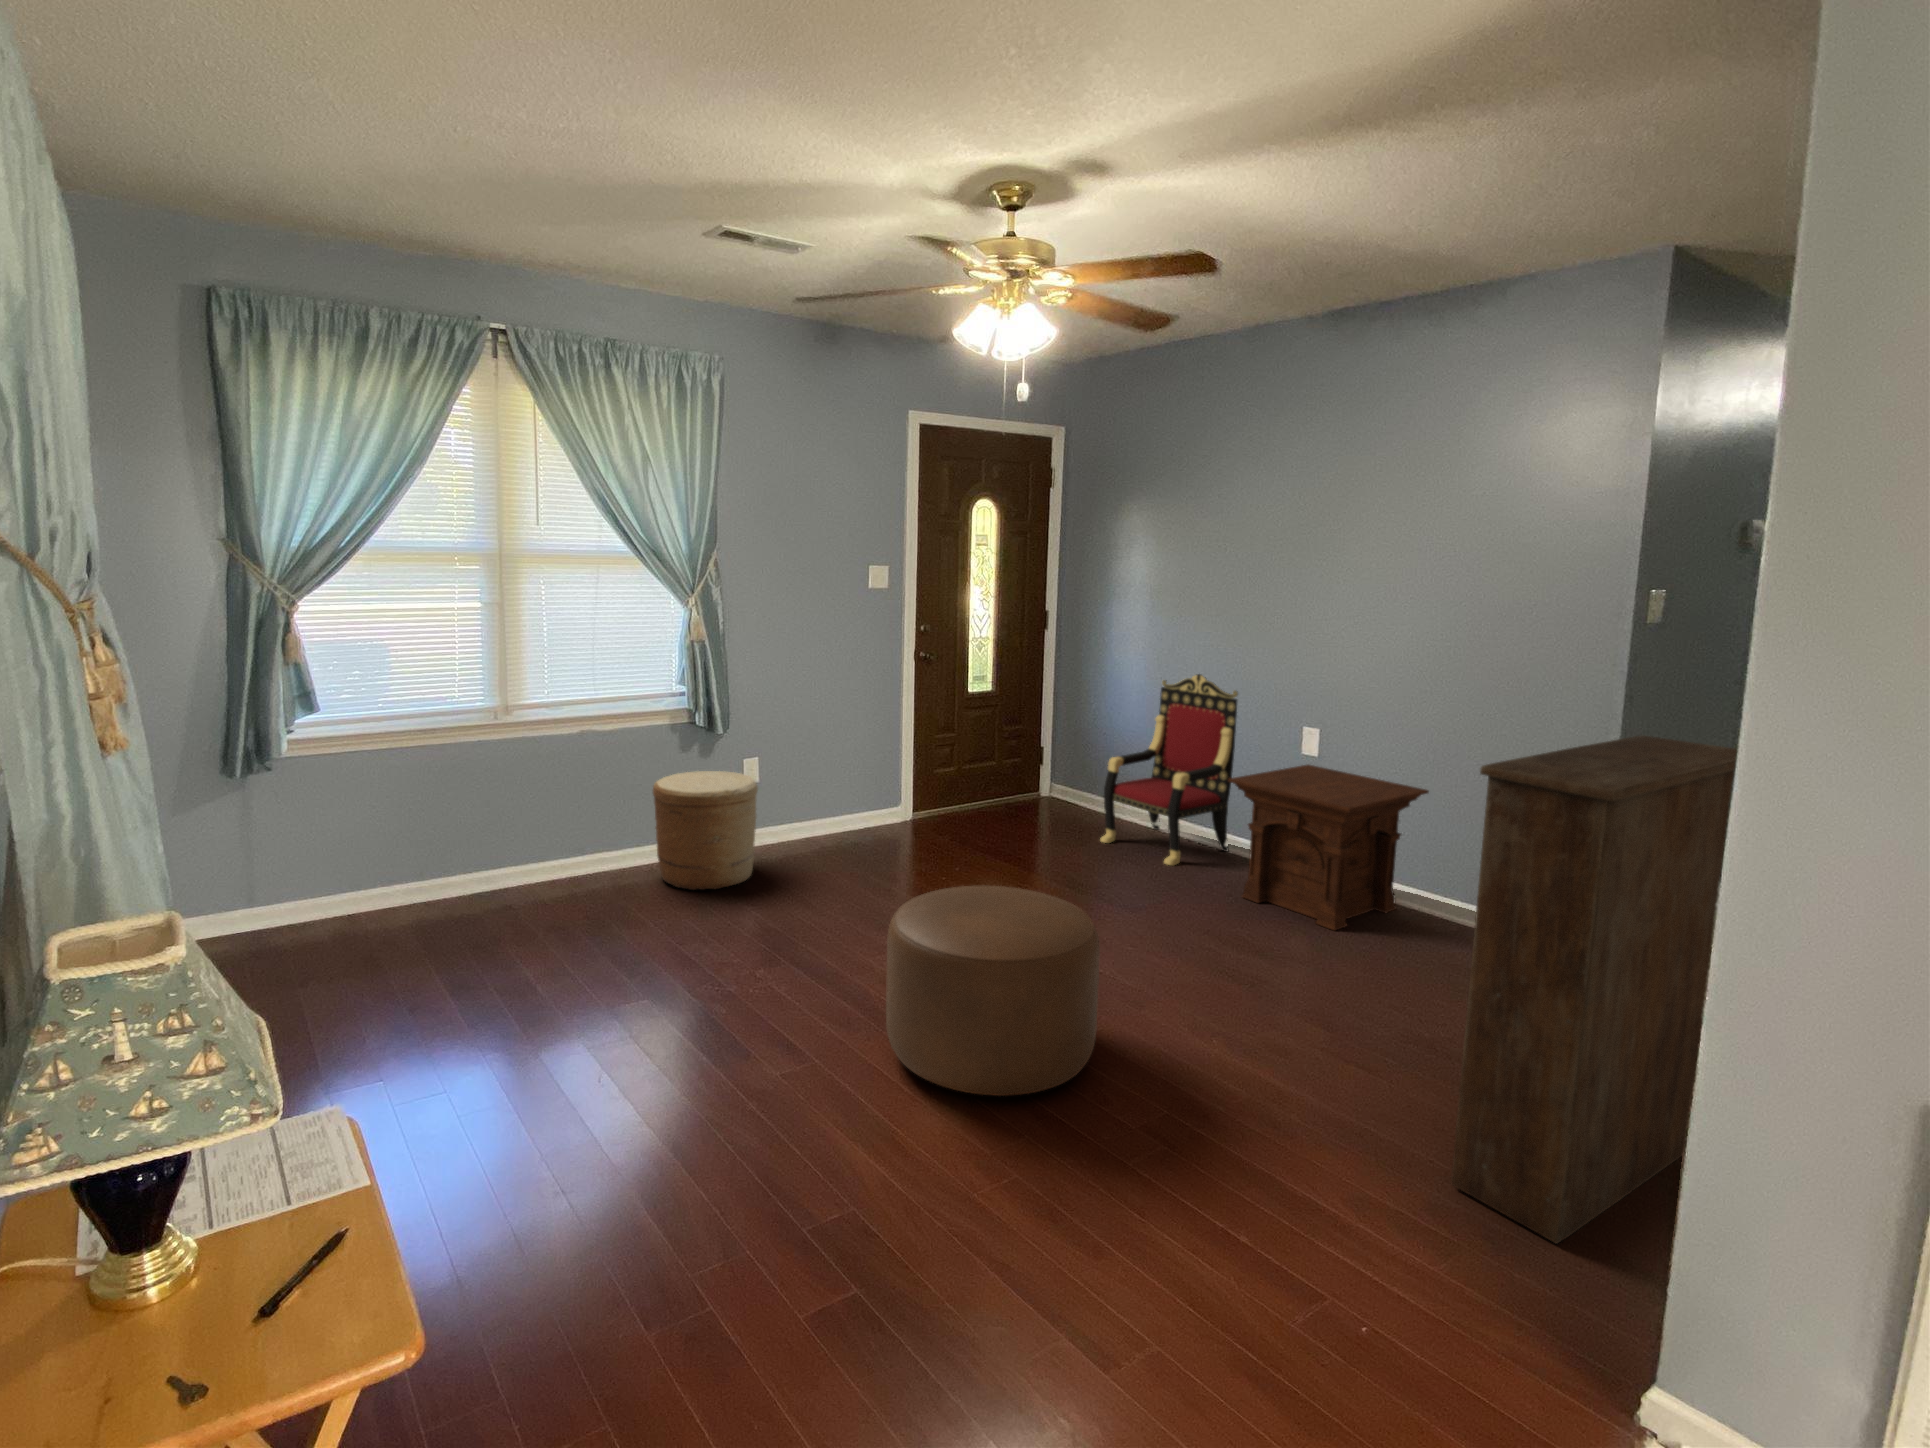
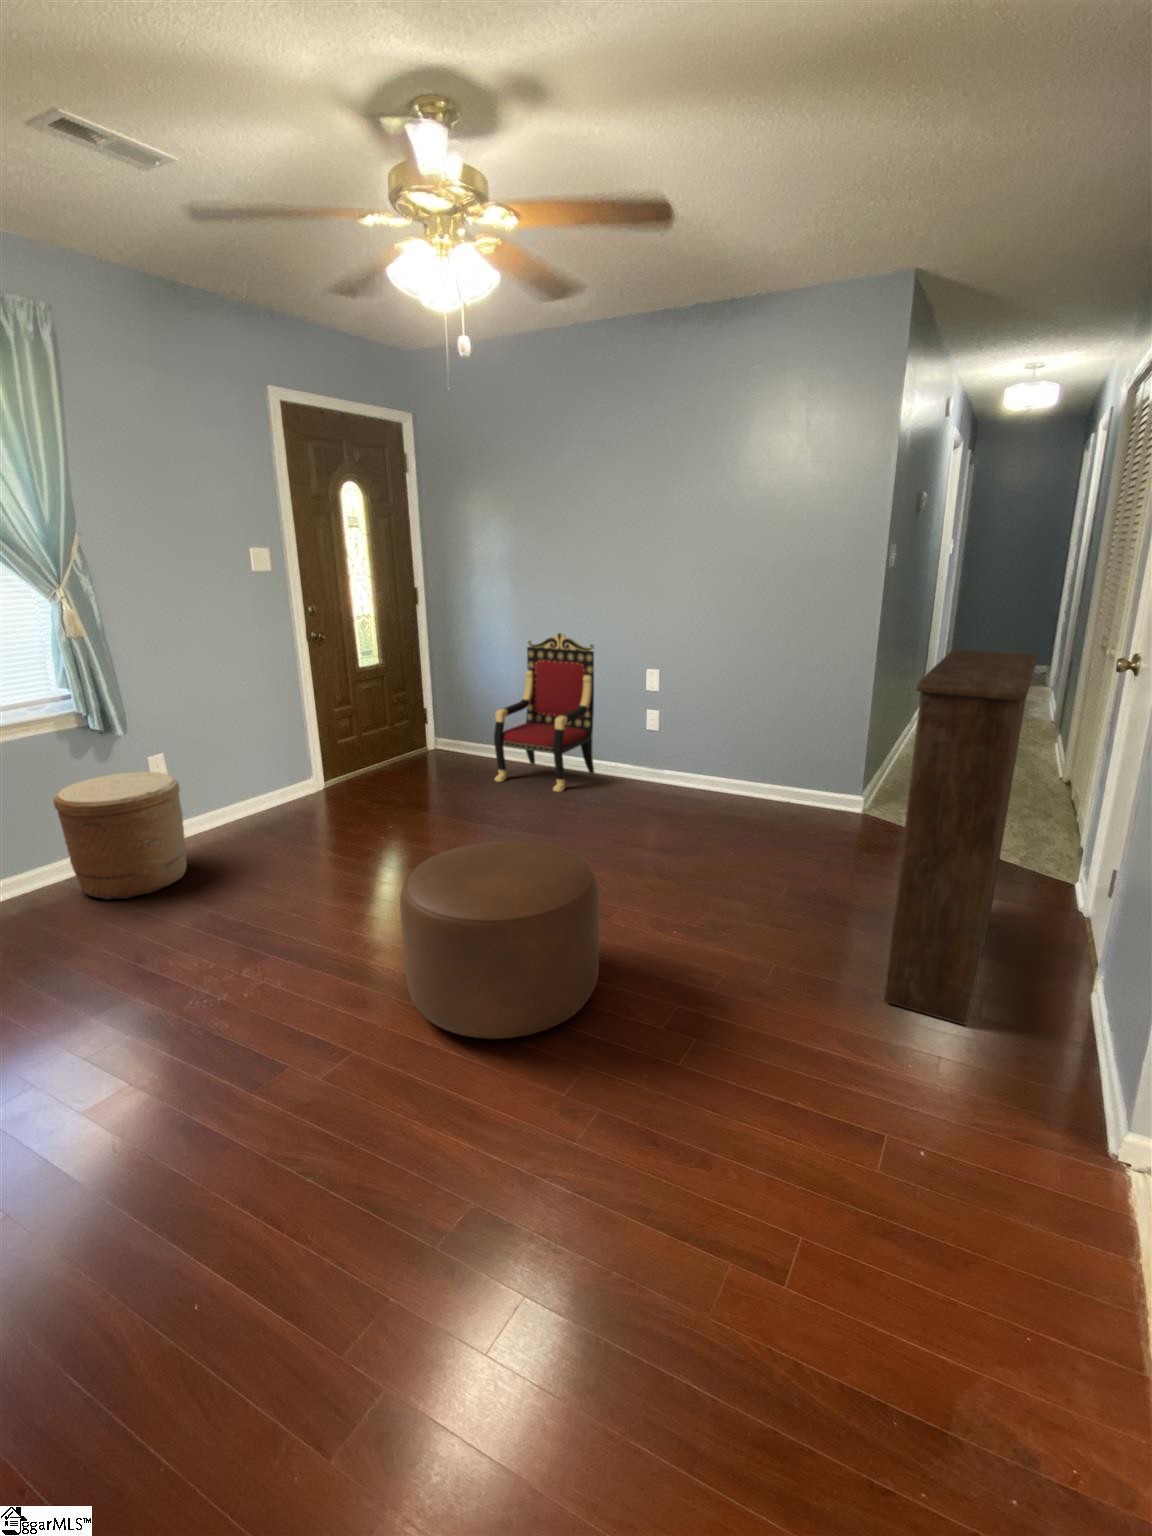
side table: present [1228,765,1429,930] -> none [610,698,748,822]

